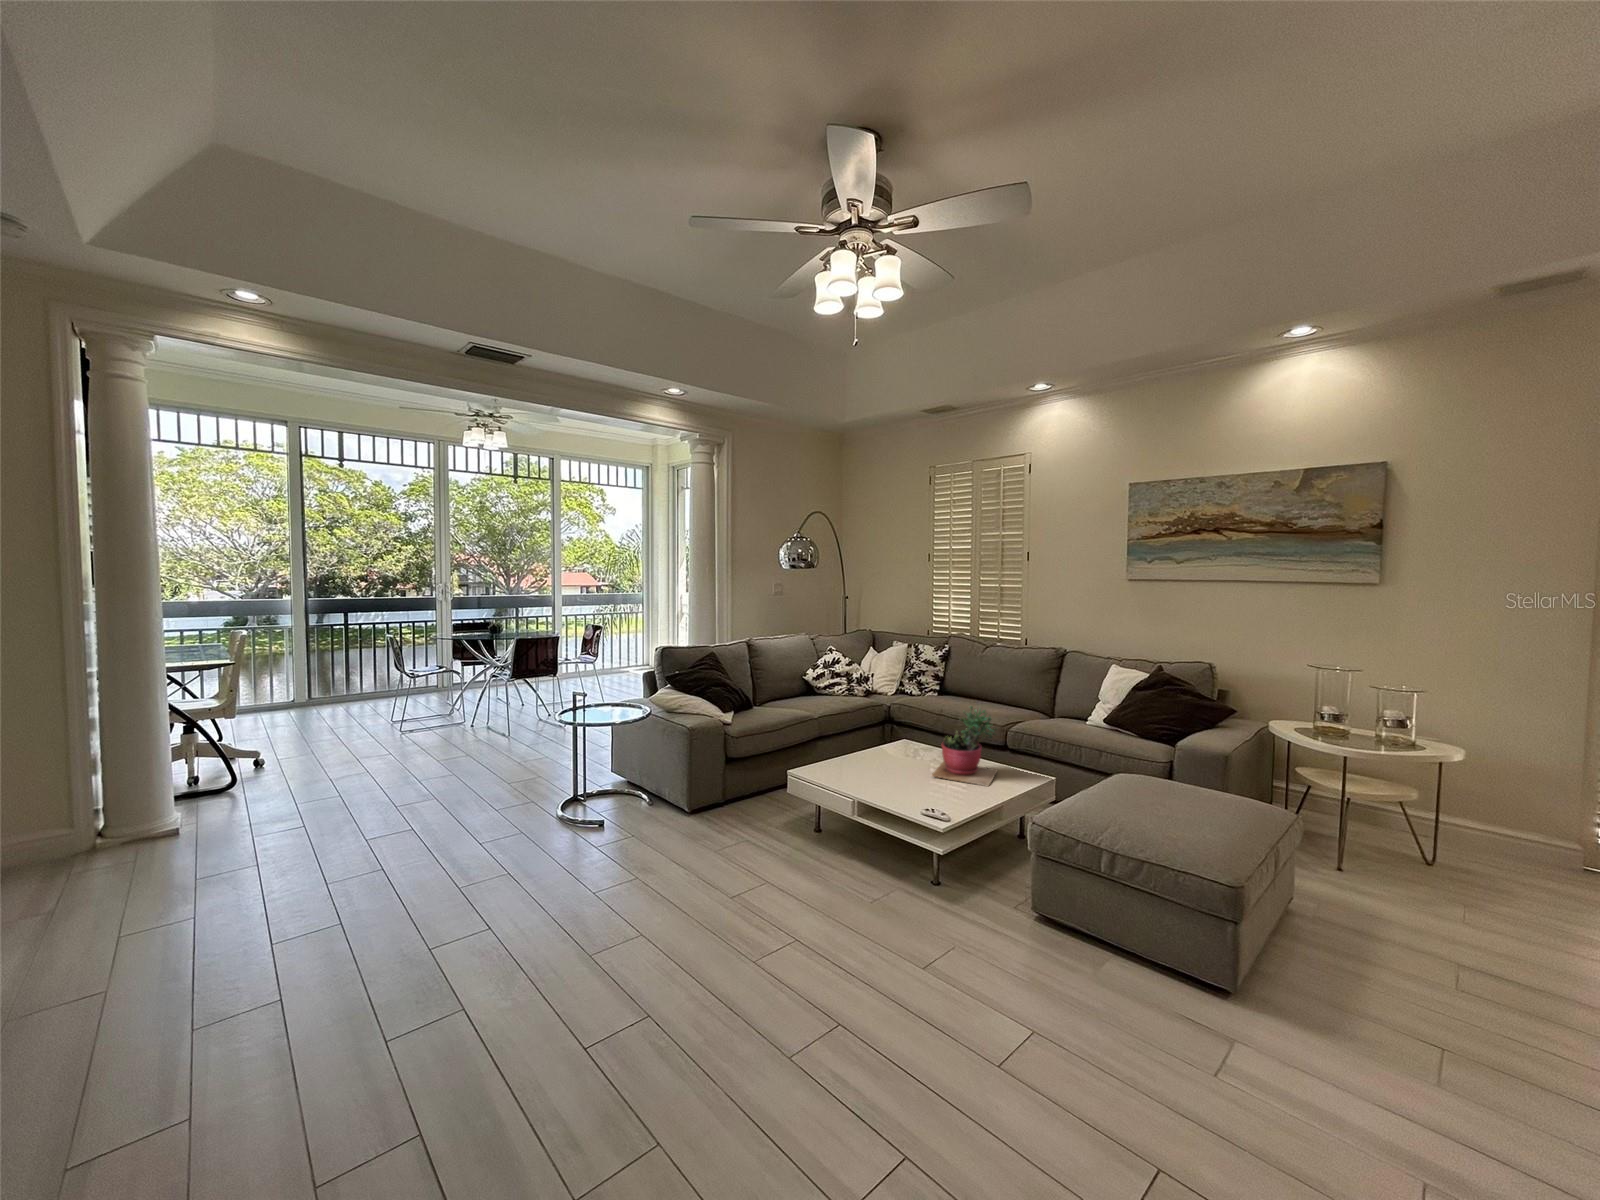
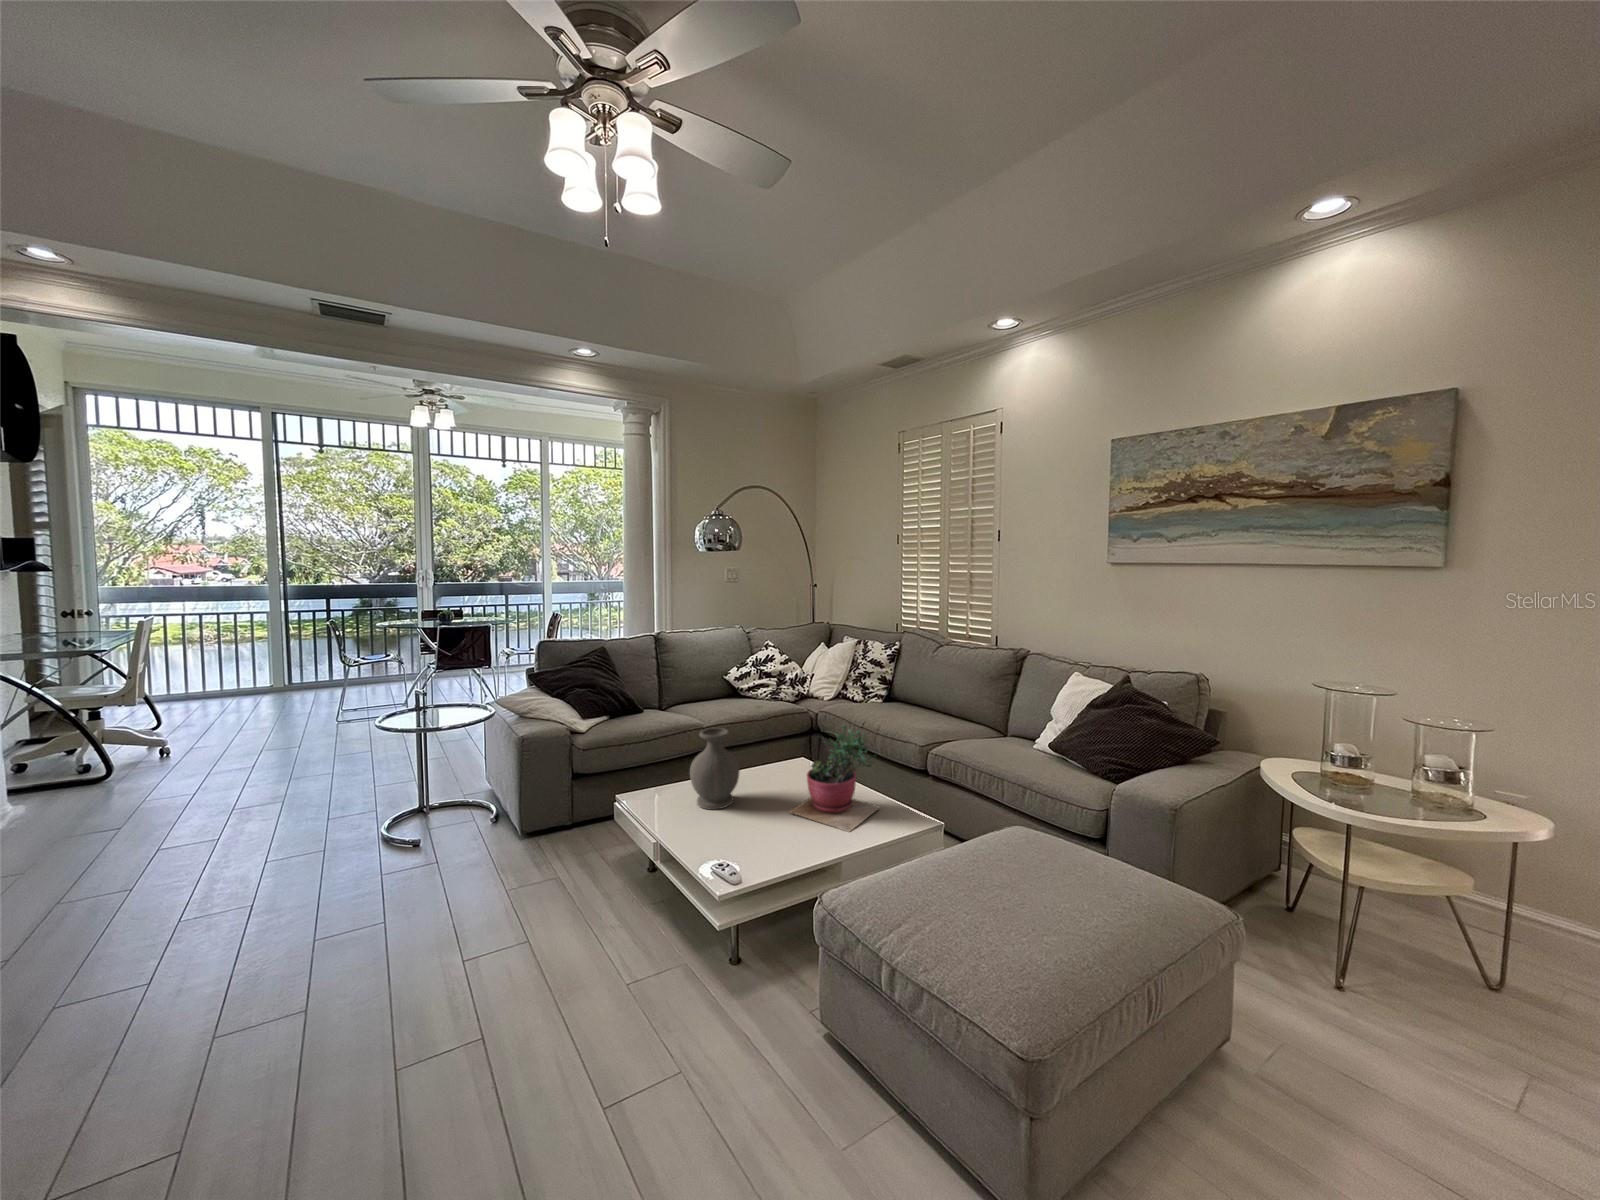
vase: none [845,712,885,777] -> present [690,728,740,810]

